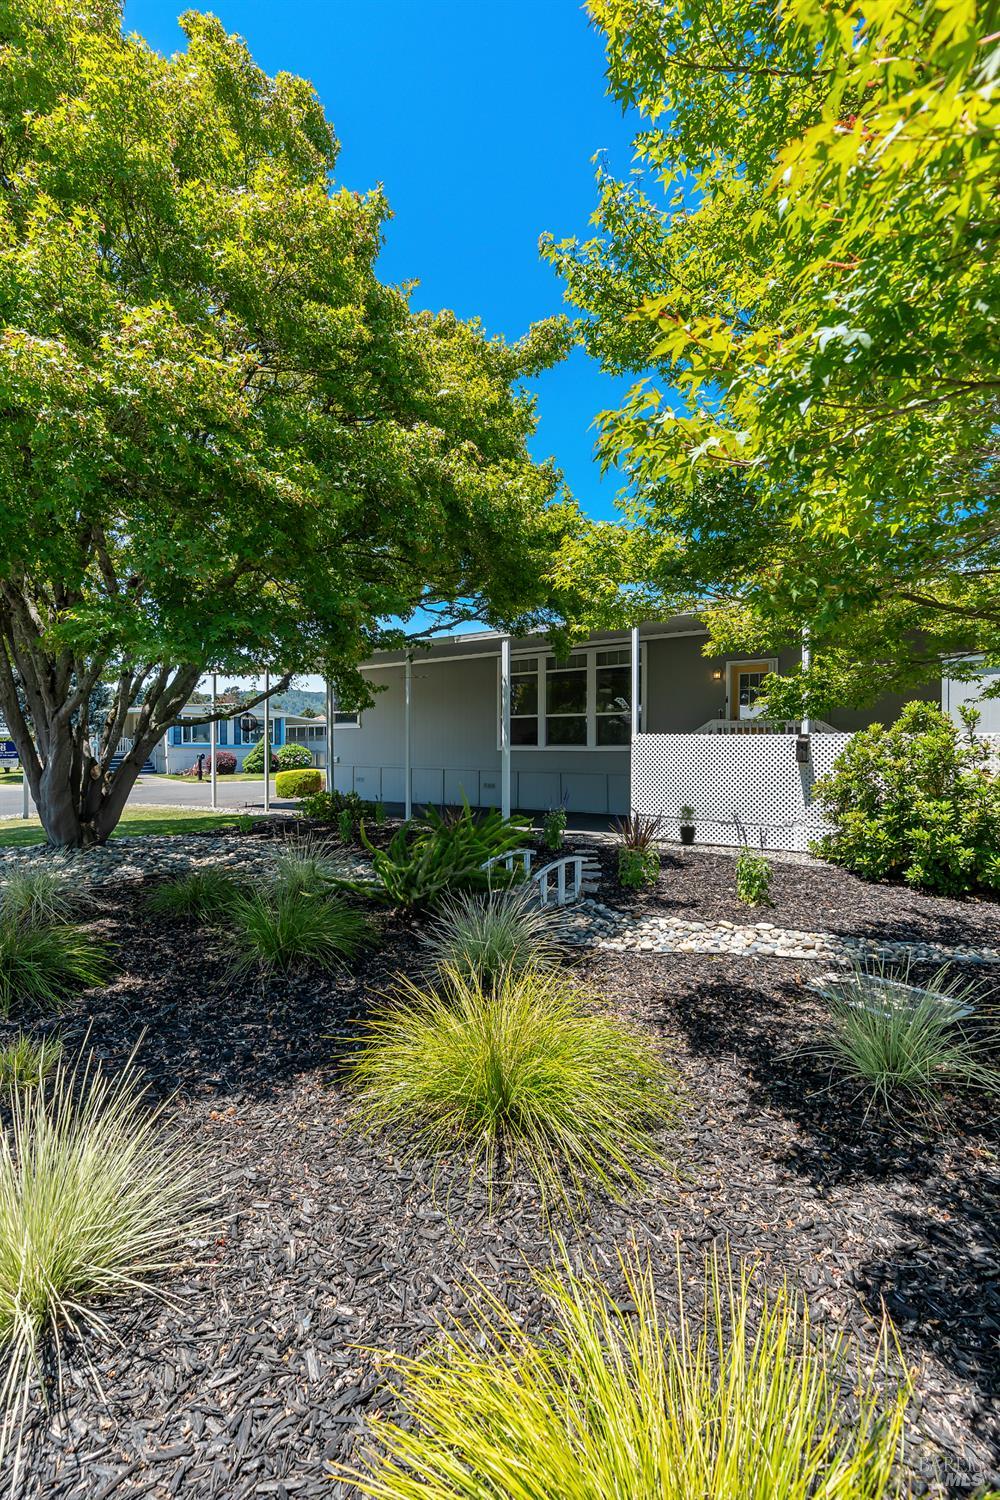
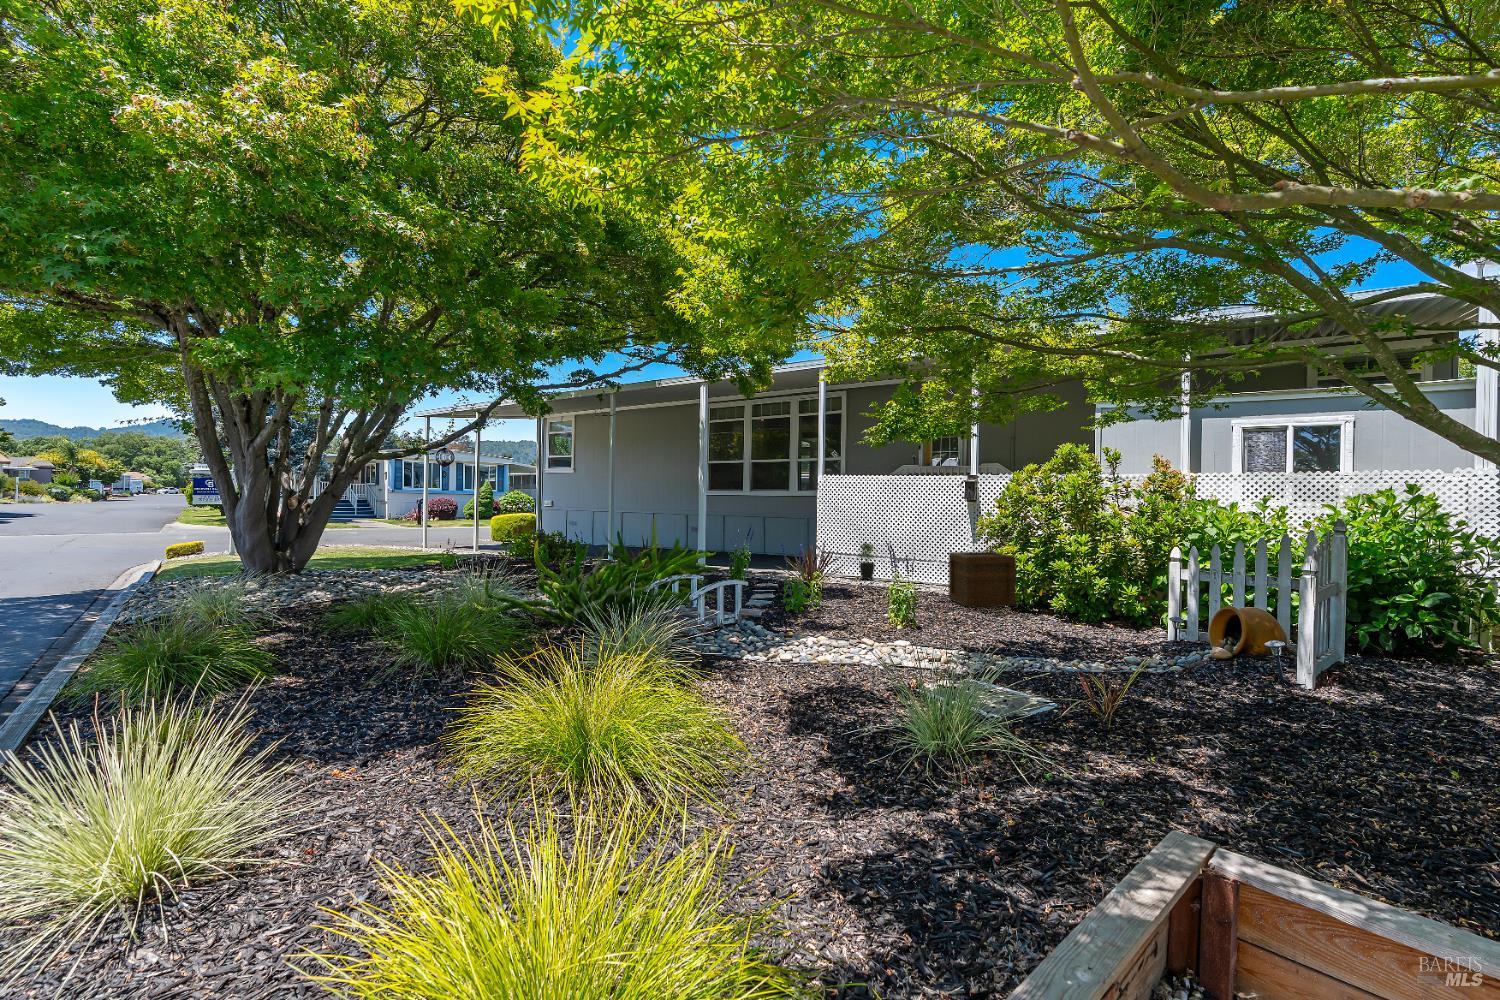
wooden crate: none [788,818,866,880] -> present [949,552,1016,607]

